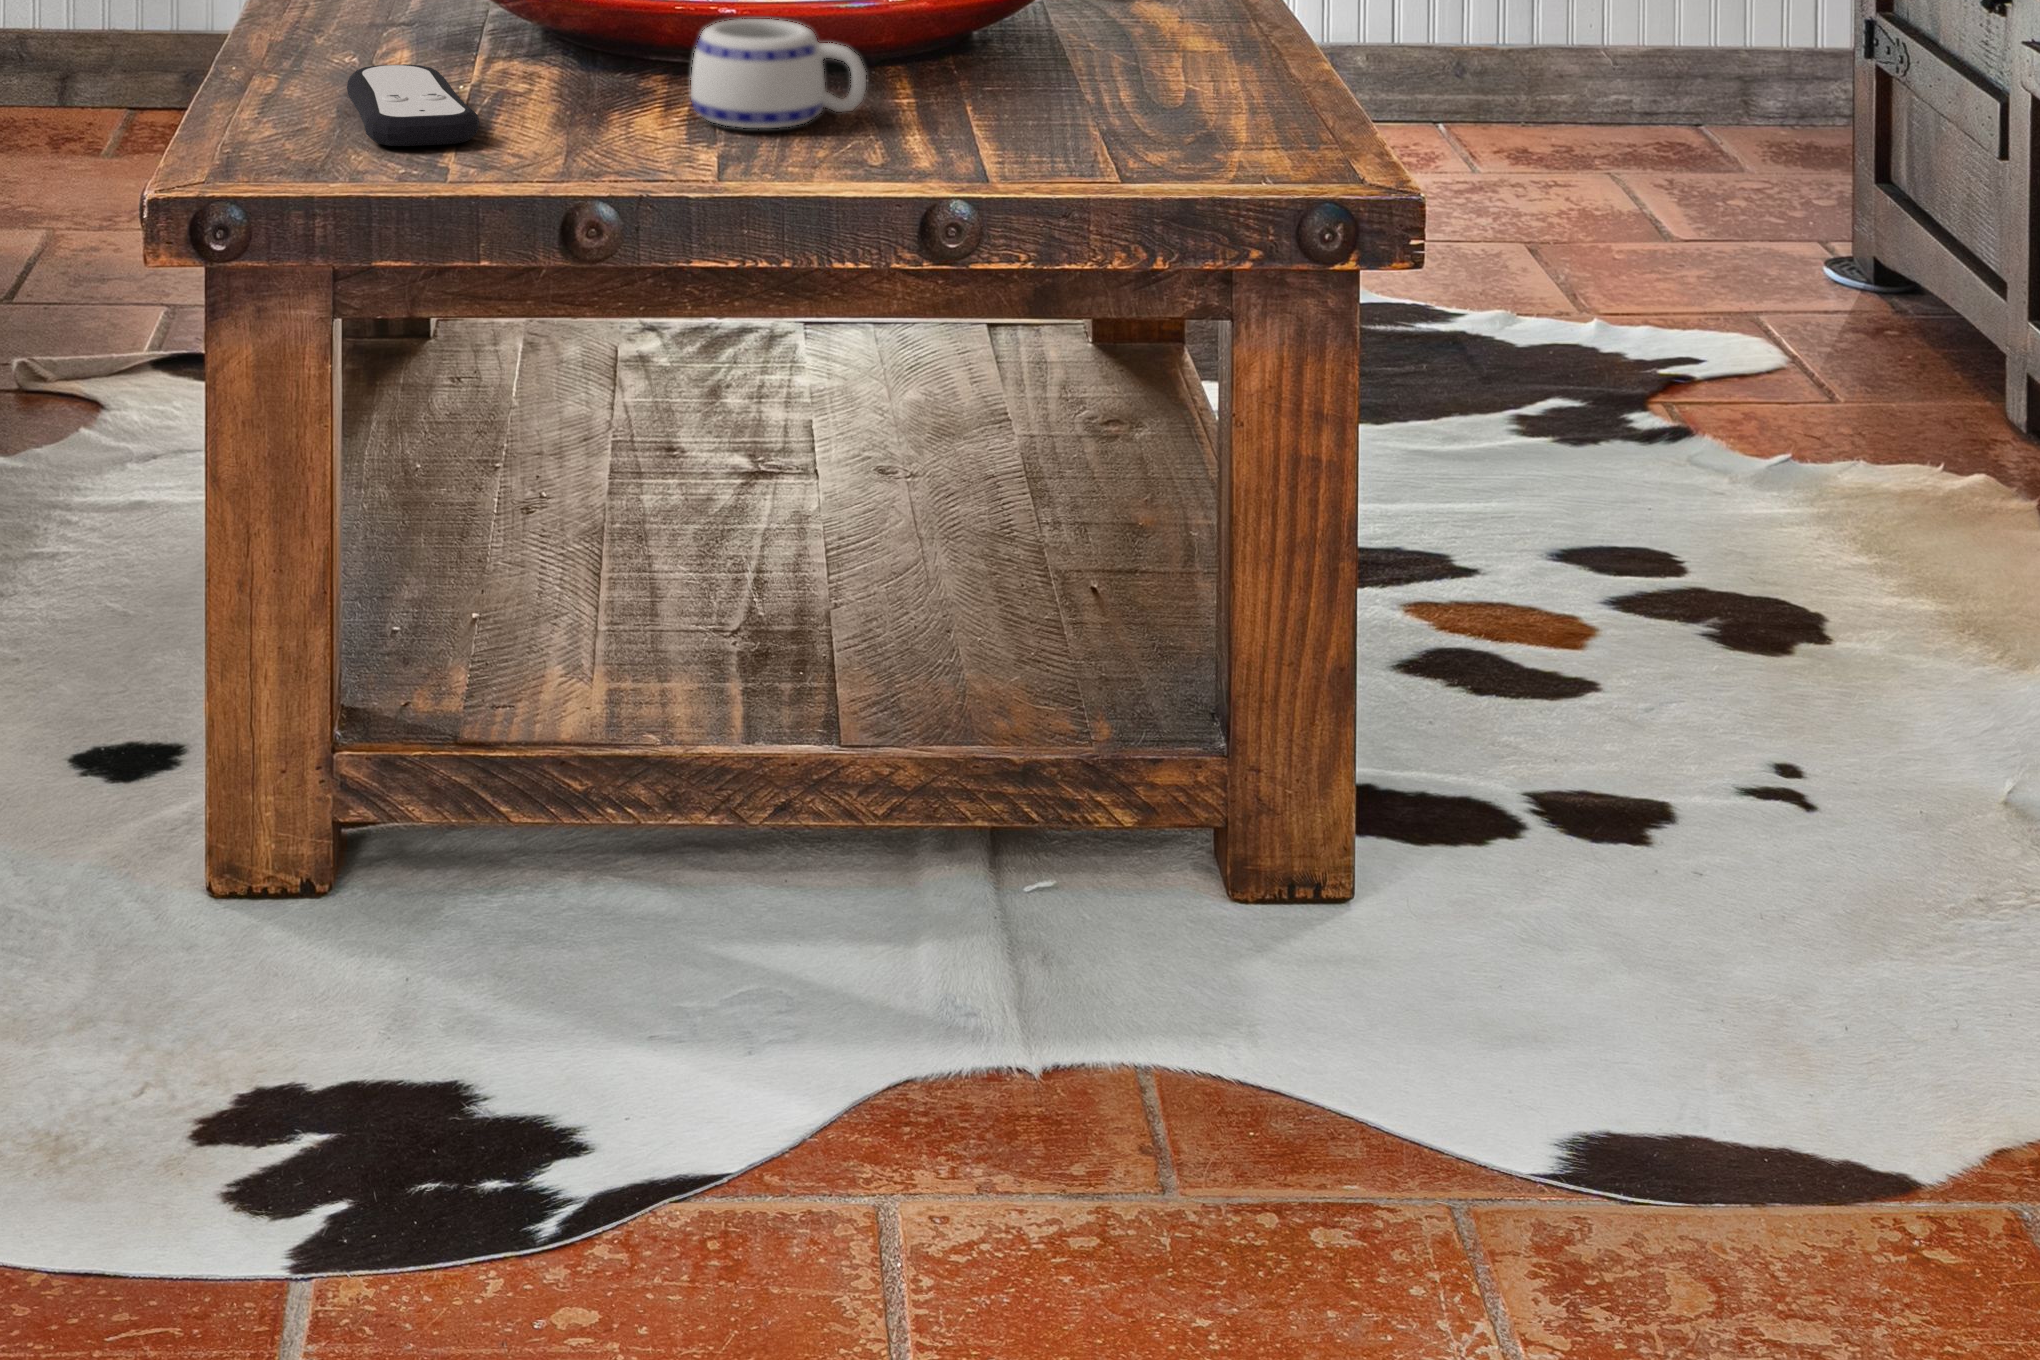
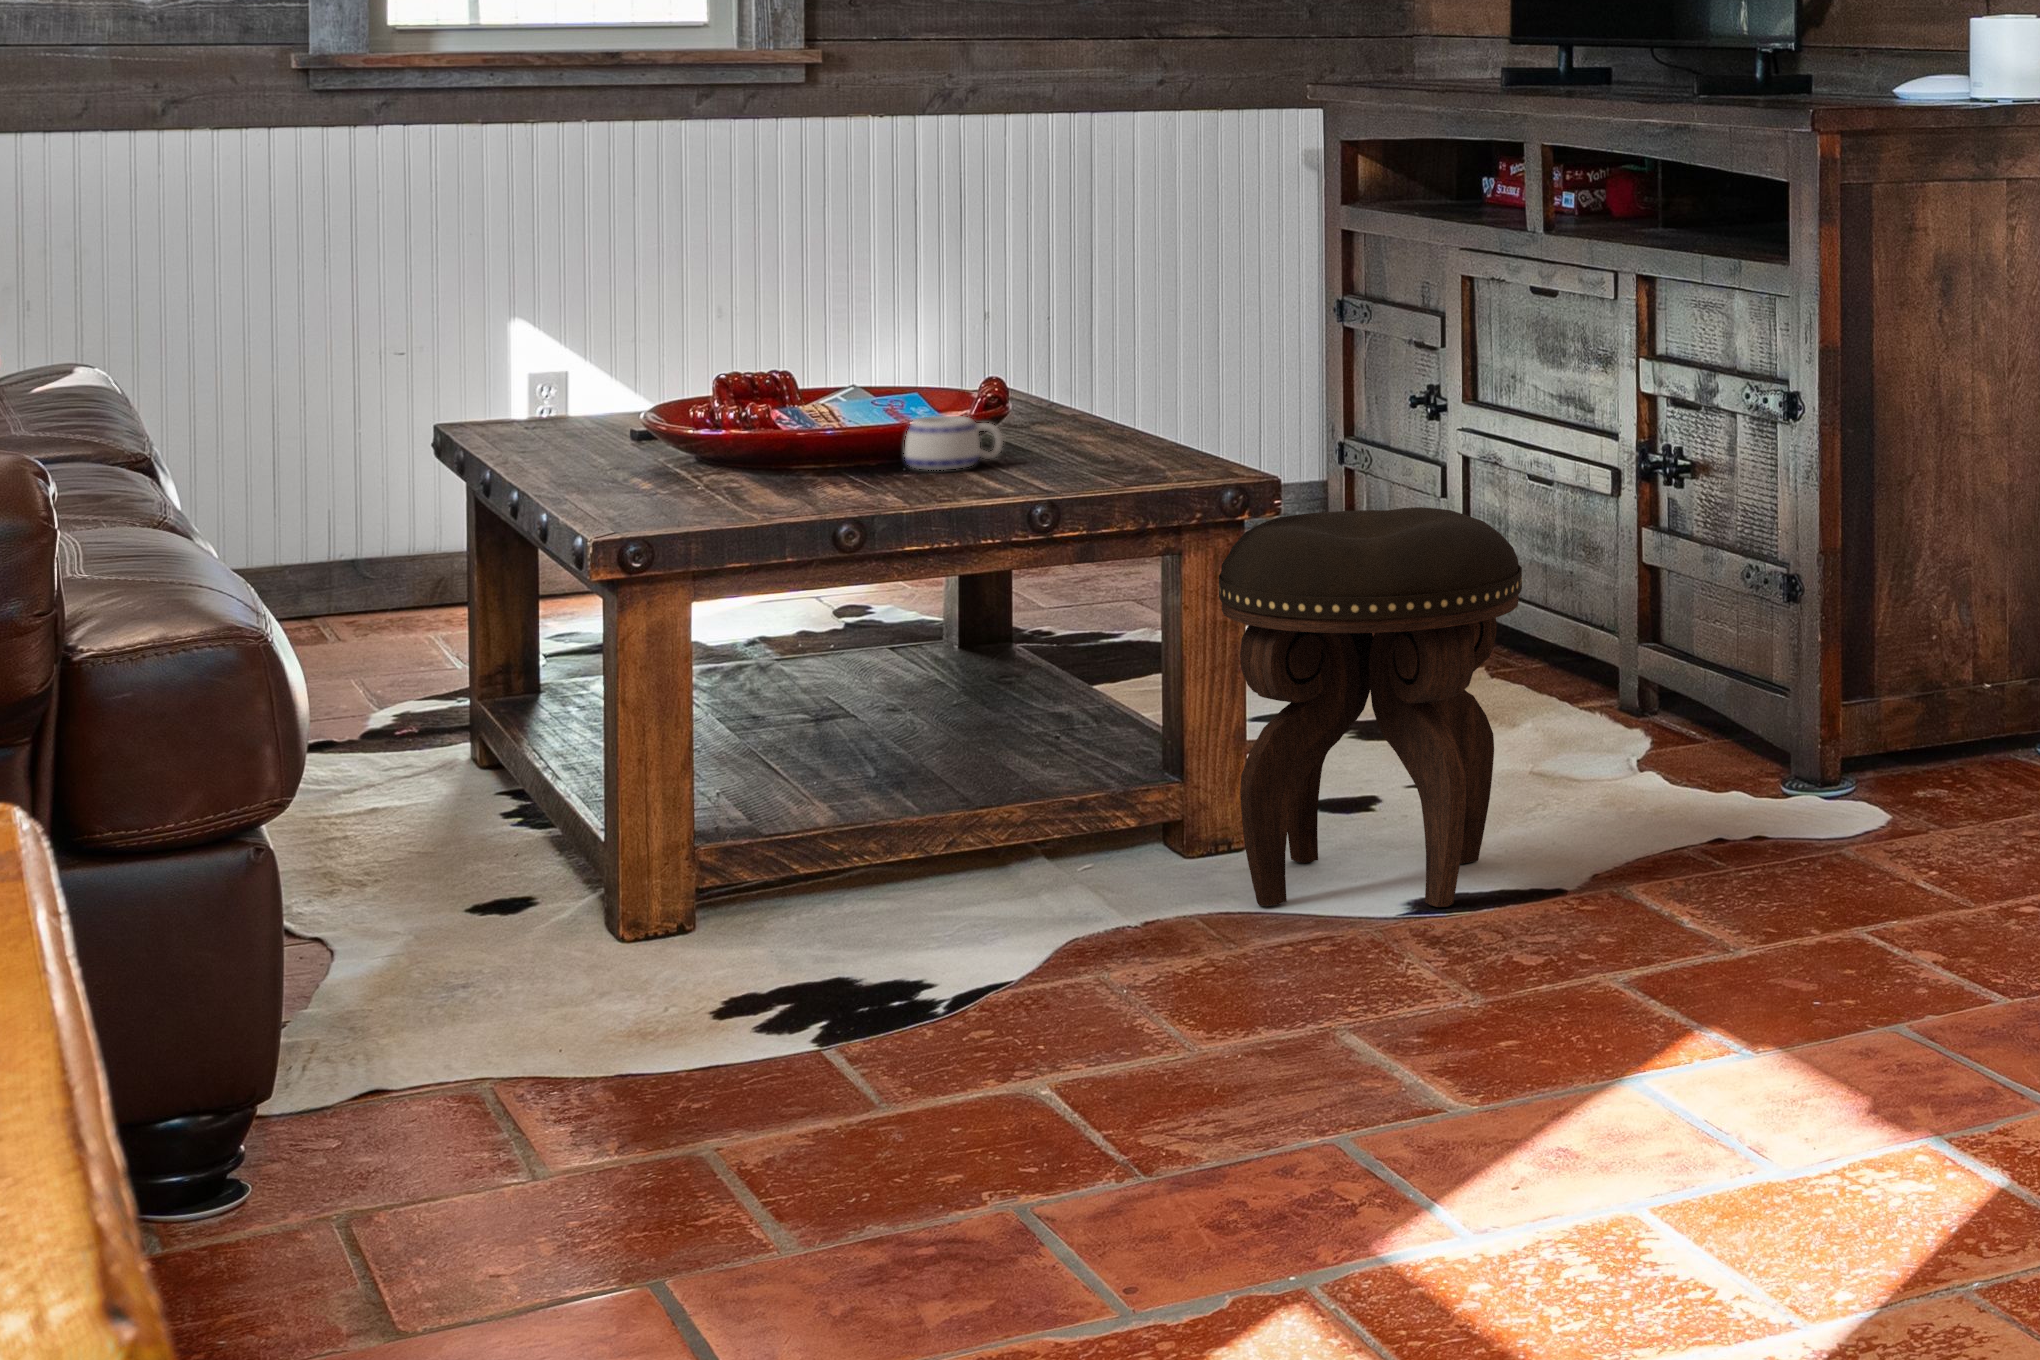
remote control: present [347,64,479,146] -> none [702,460,808,491]
footstool: none [1160,320,1816,1282] -> present [1219,507,1522,907]

